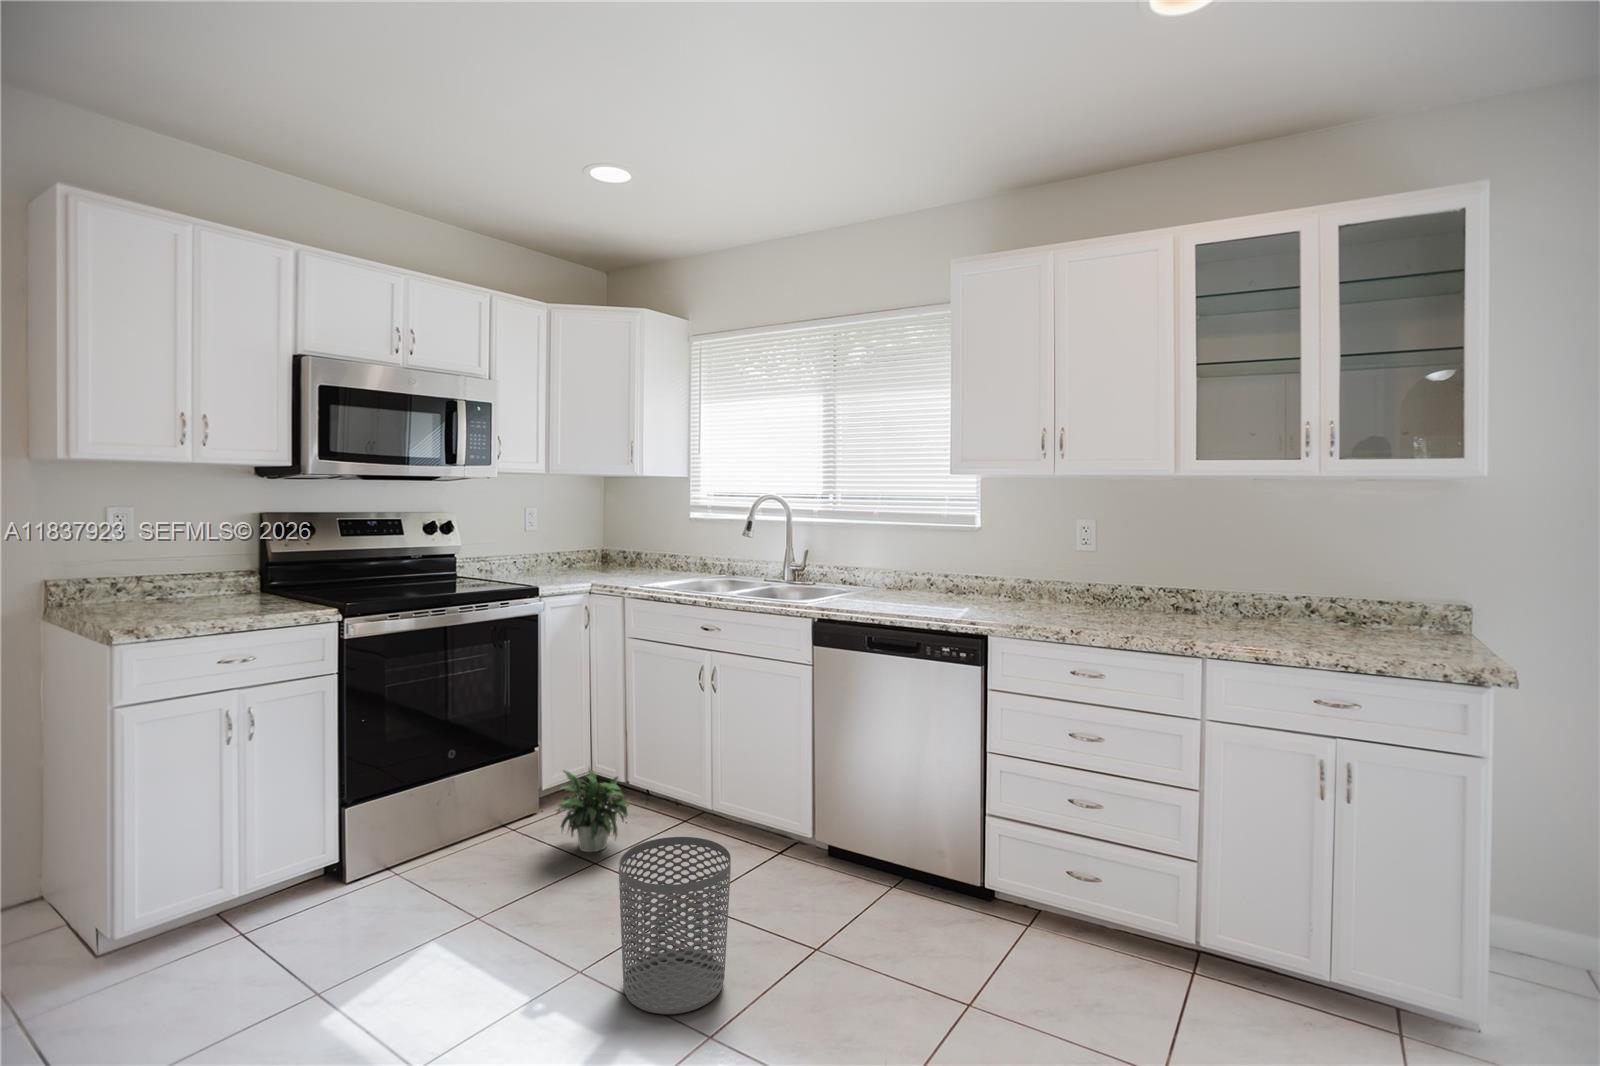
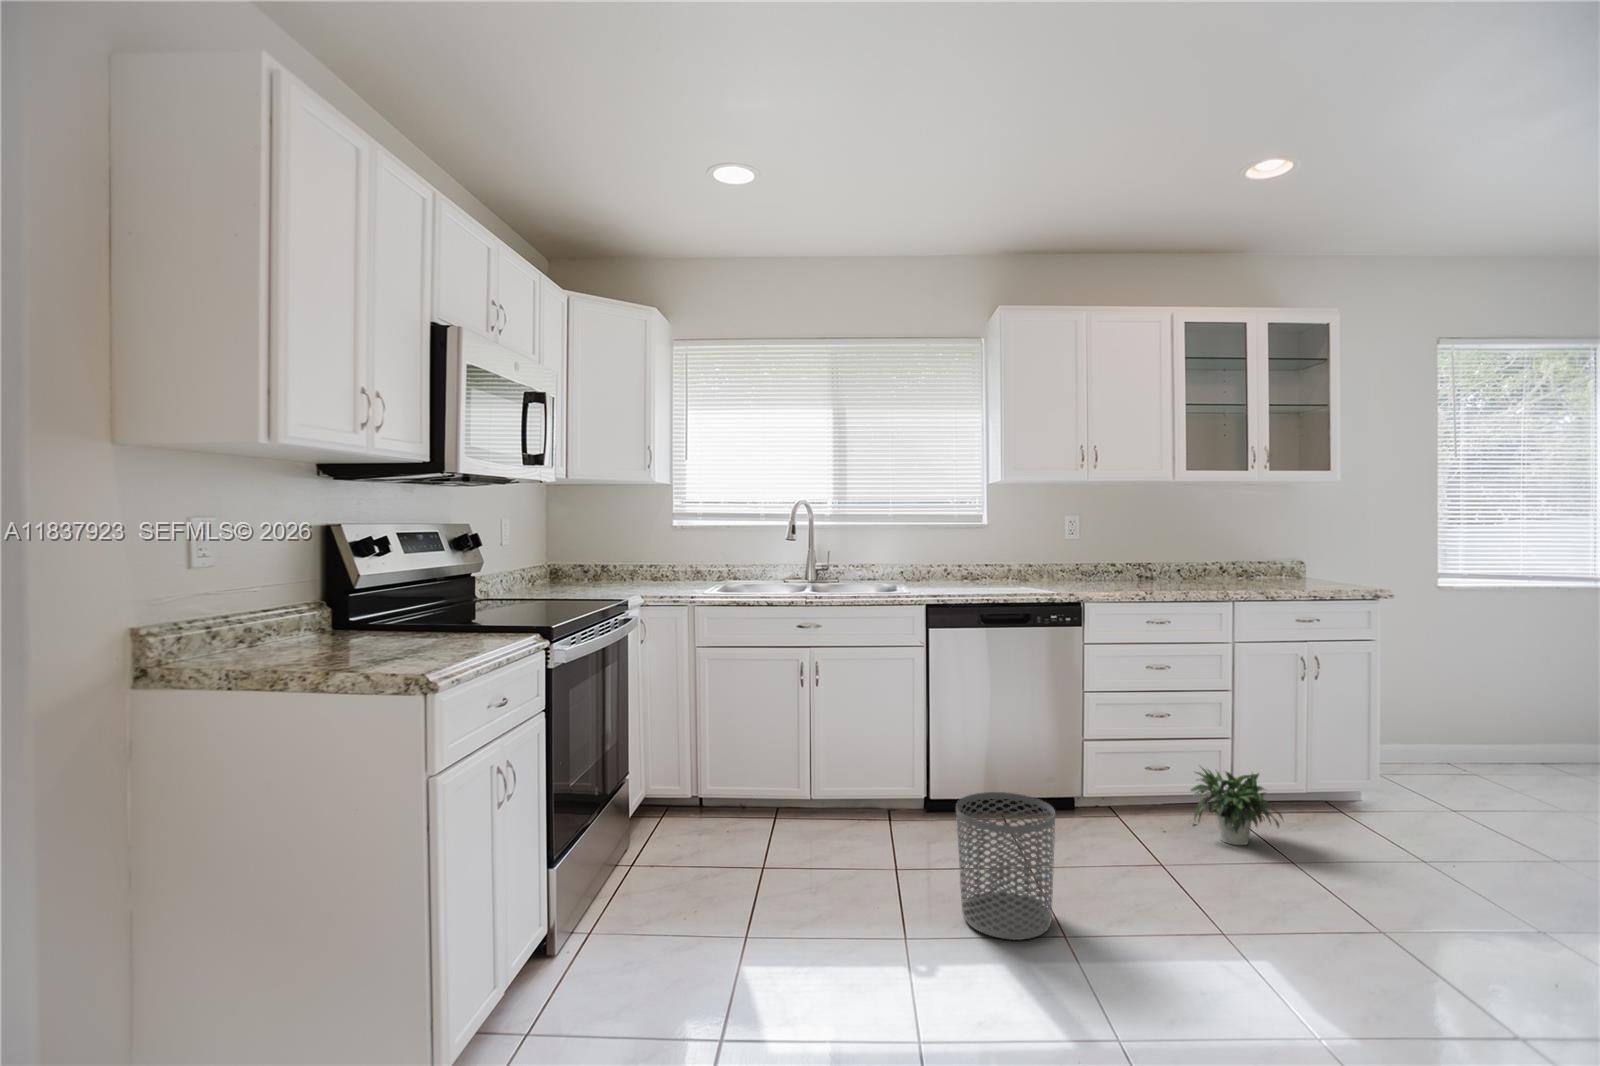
potted plant: present [557,768,629,852] -> present [1161,768,1283,845]

